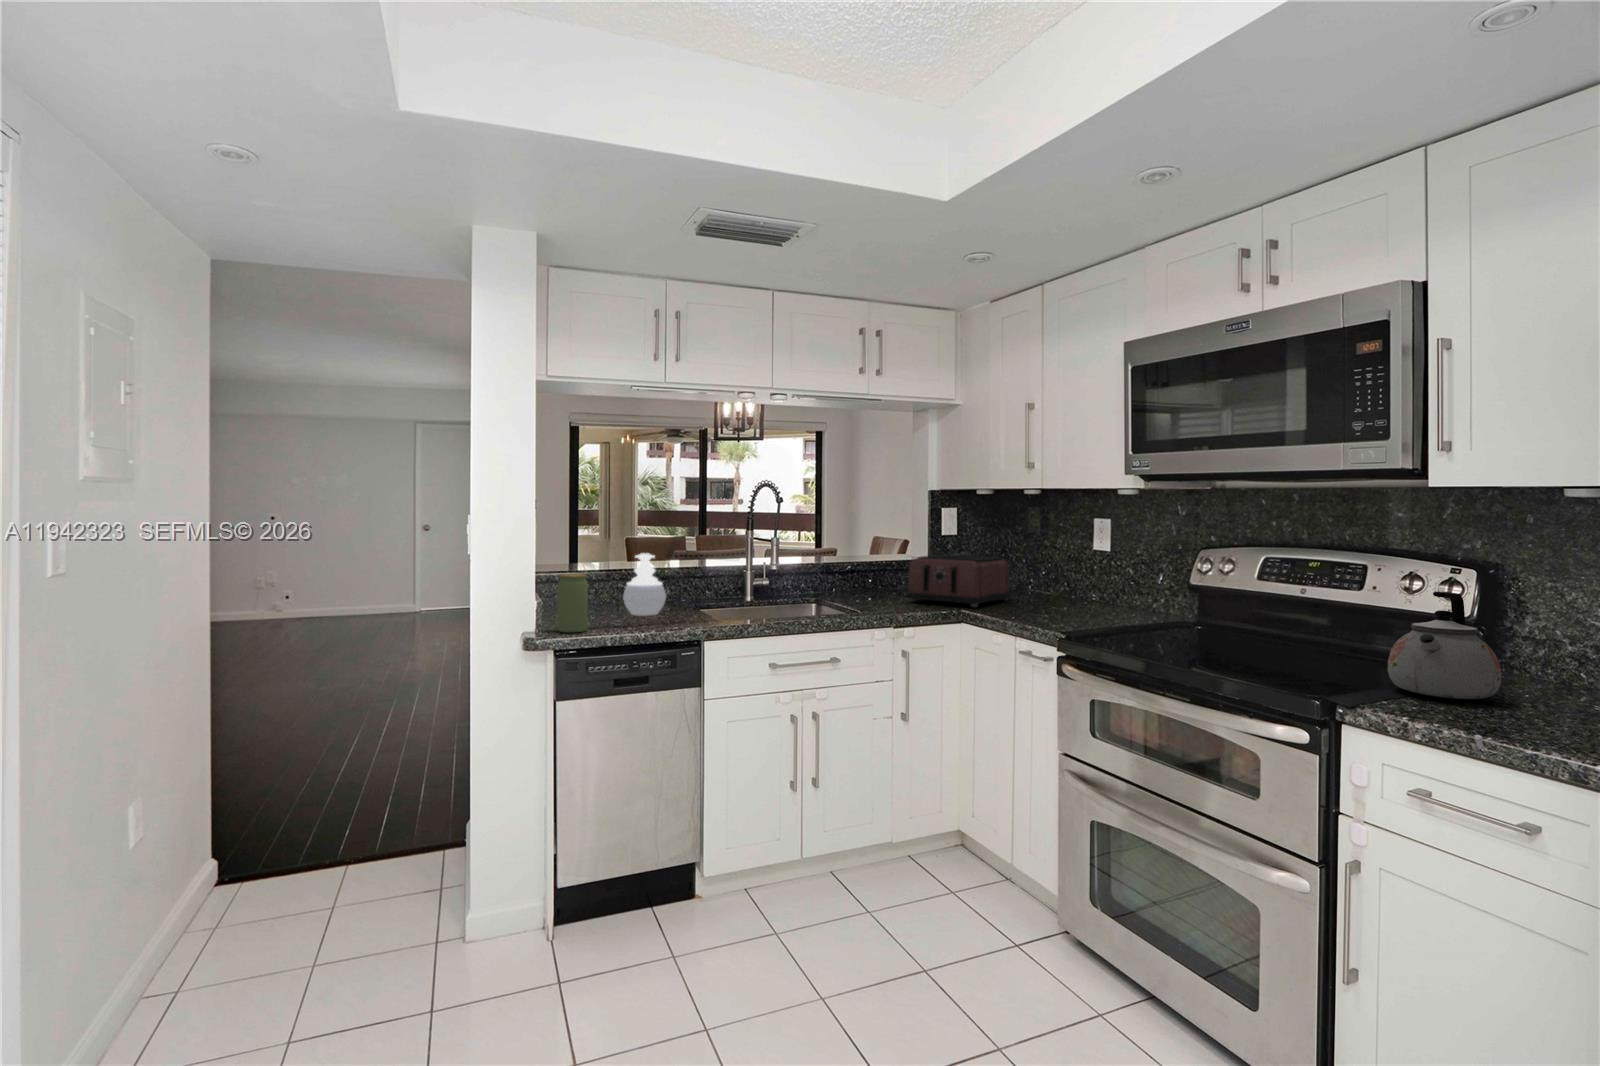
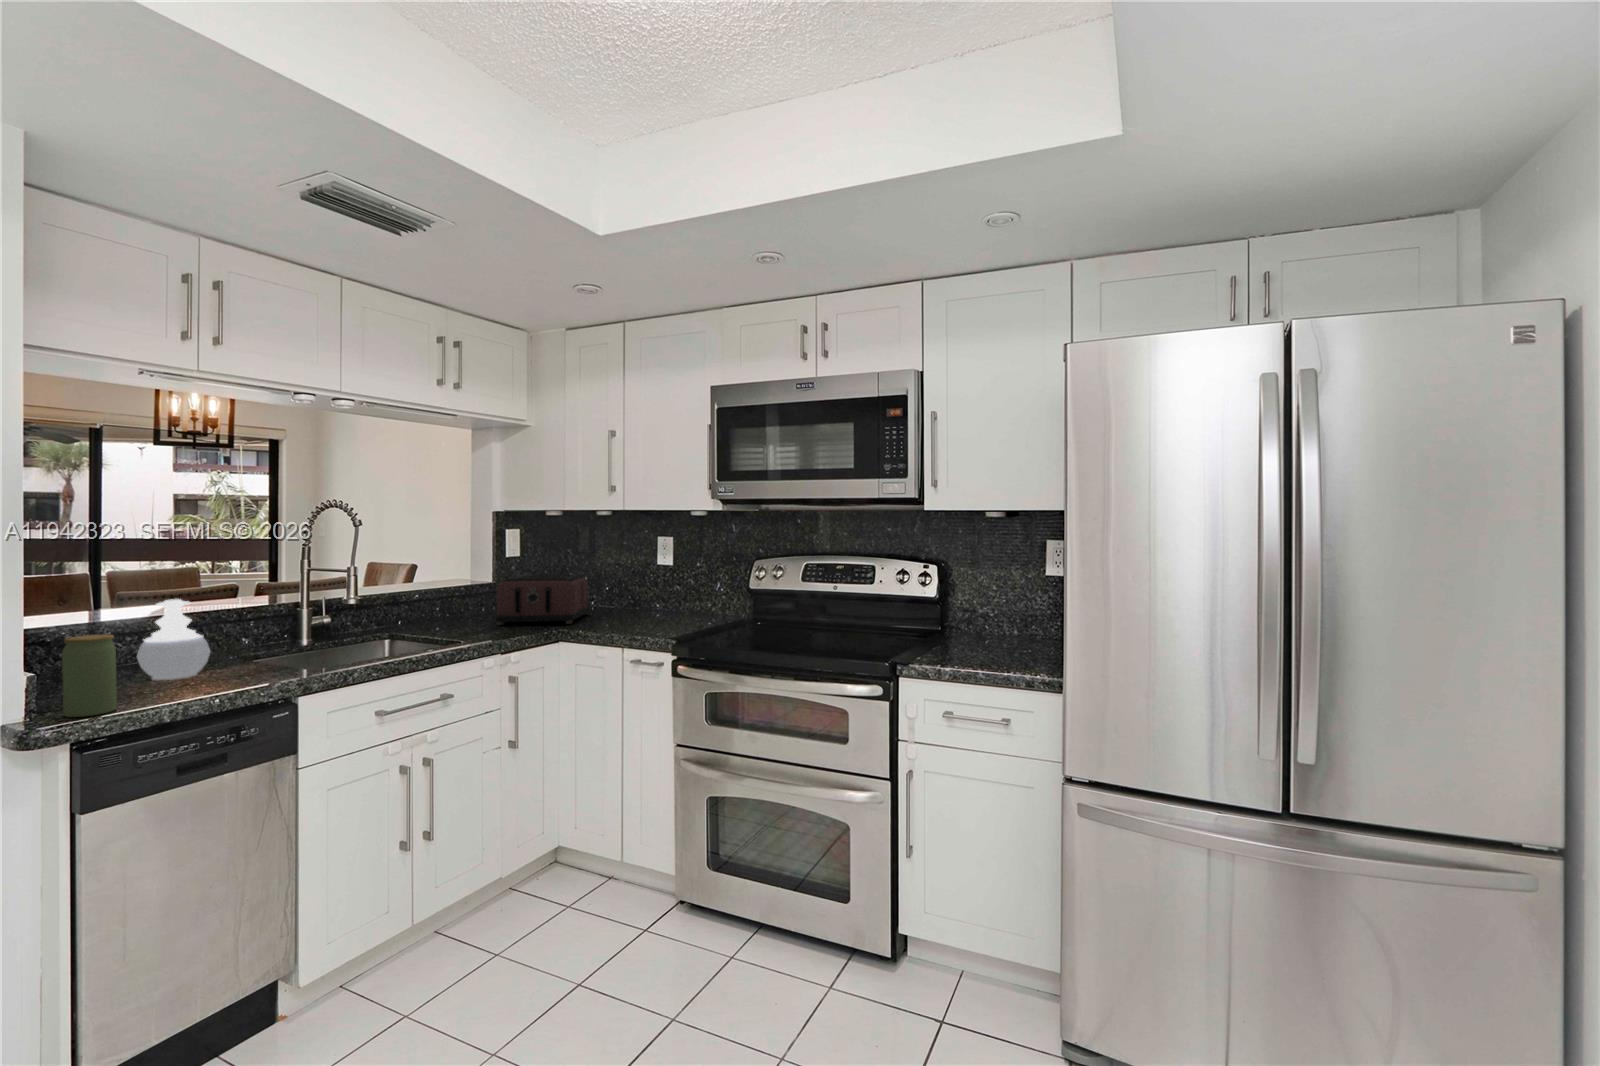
kettle: present [1388,591,1501,699] -> none [910,583,967,650]

